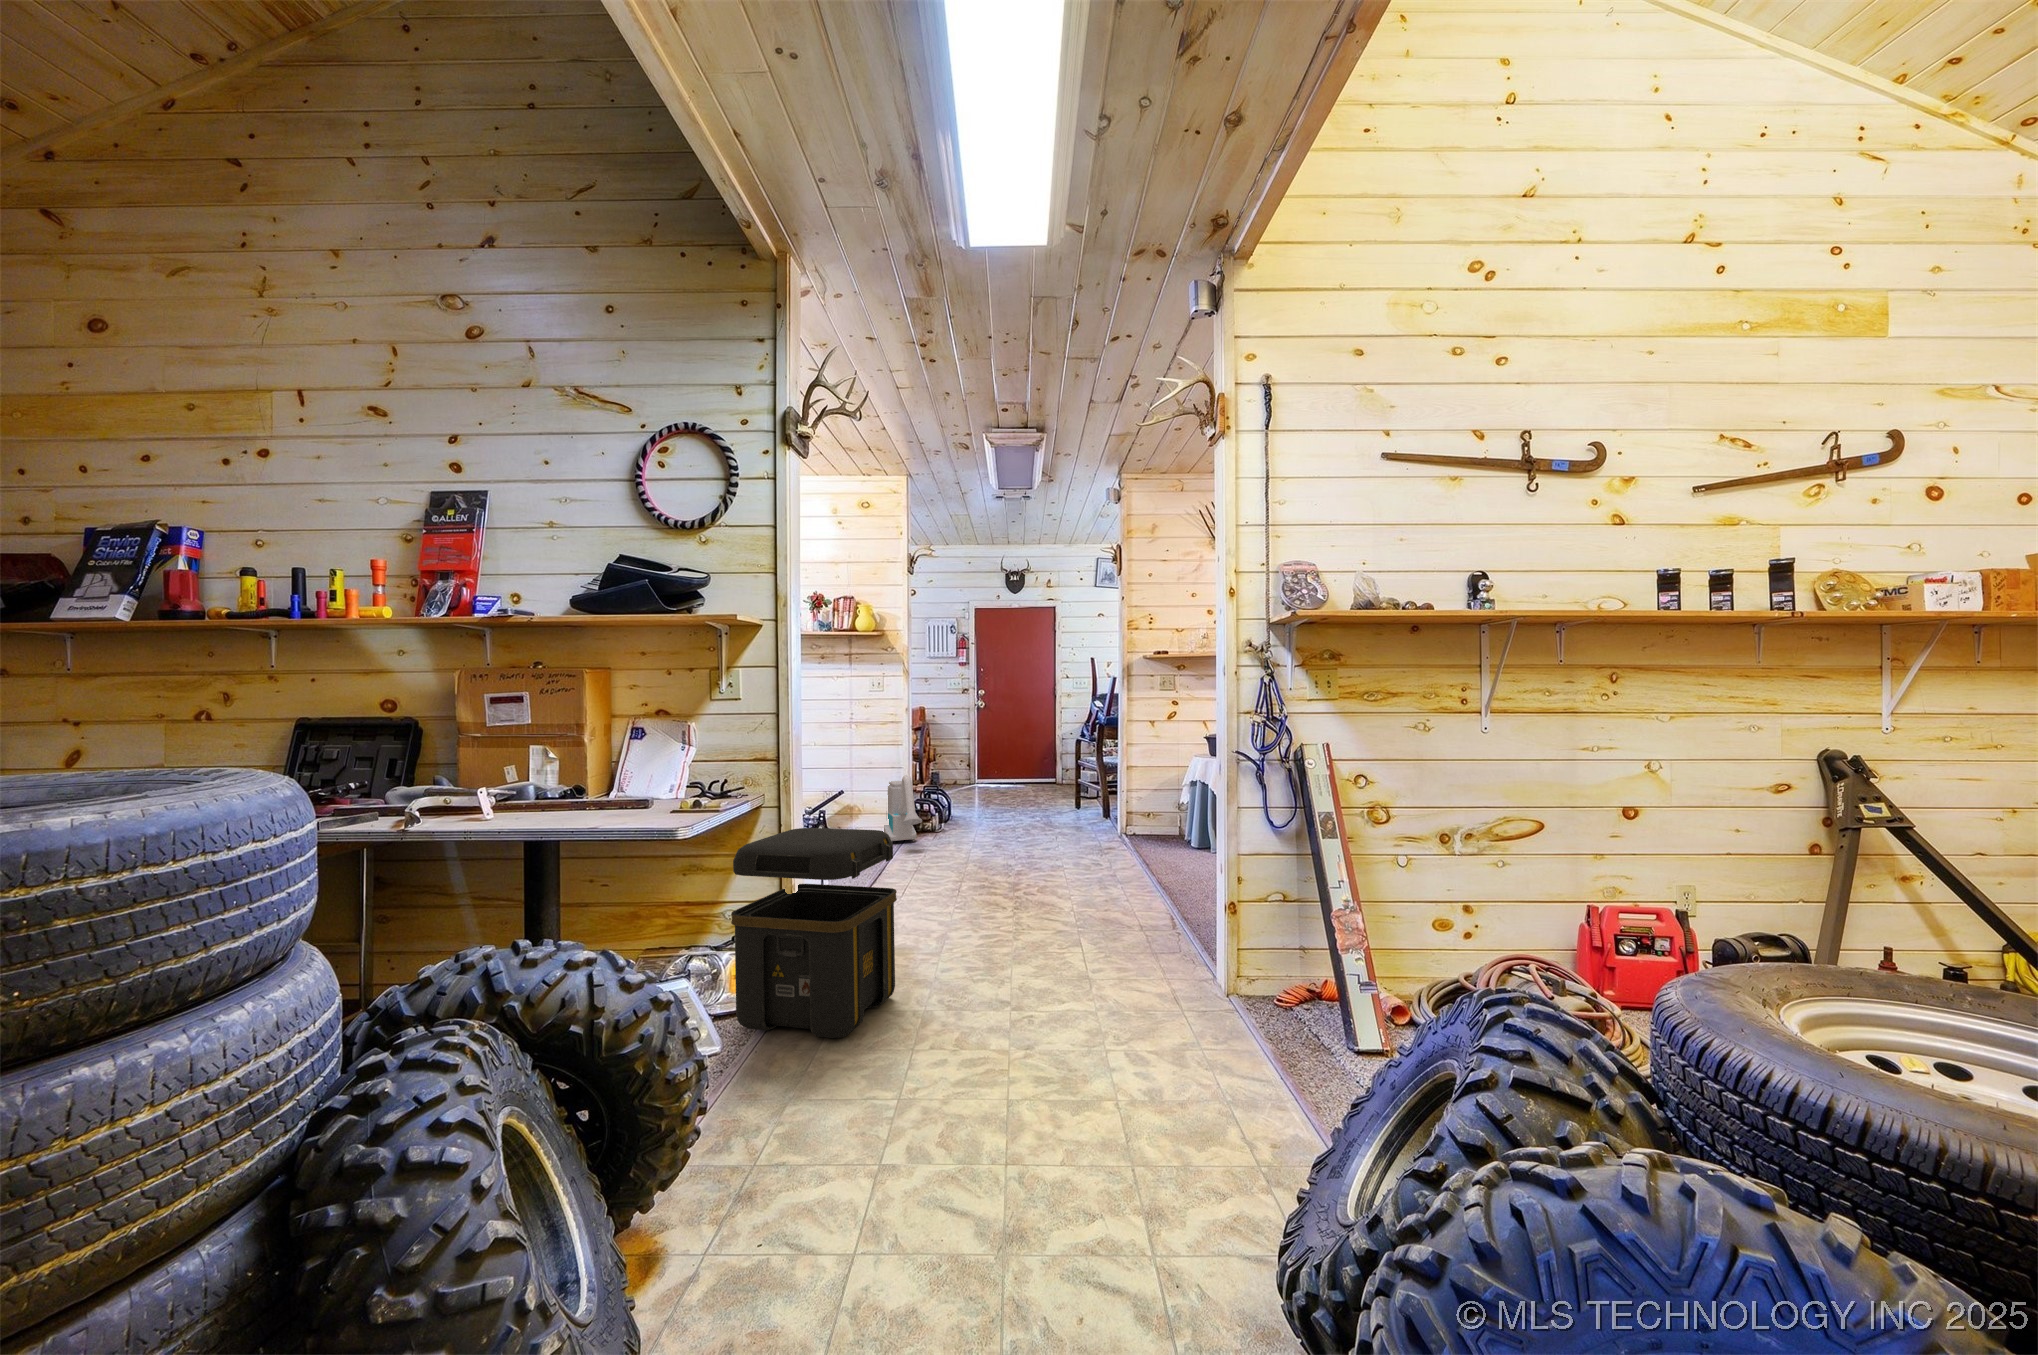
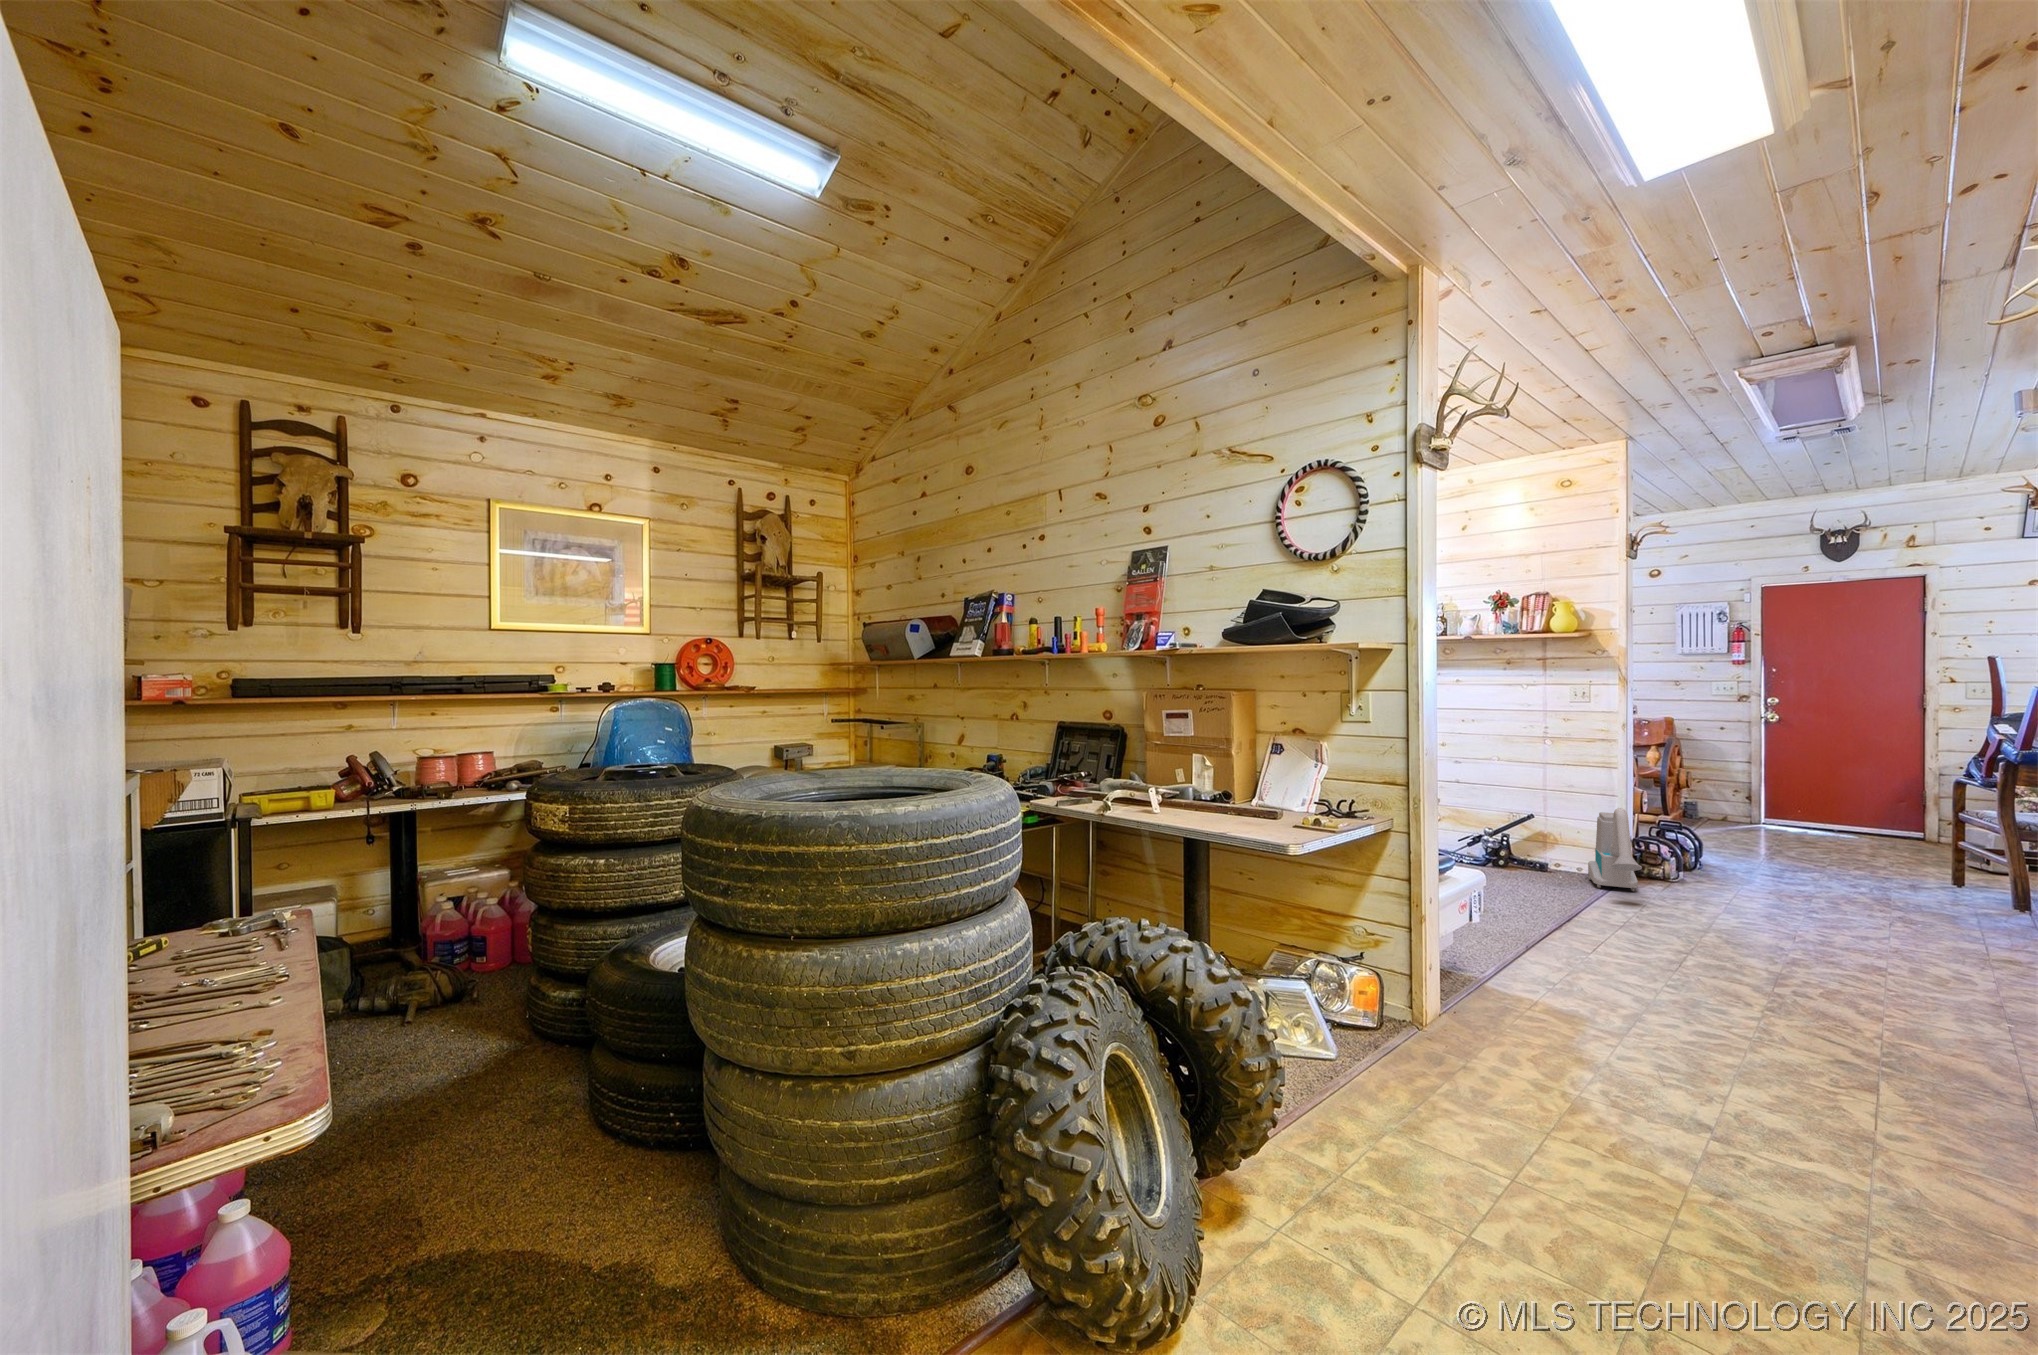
toolbox: present [731,828,897,1038] -> none [1349,860,1543,1093]

